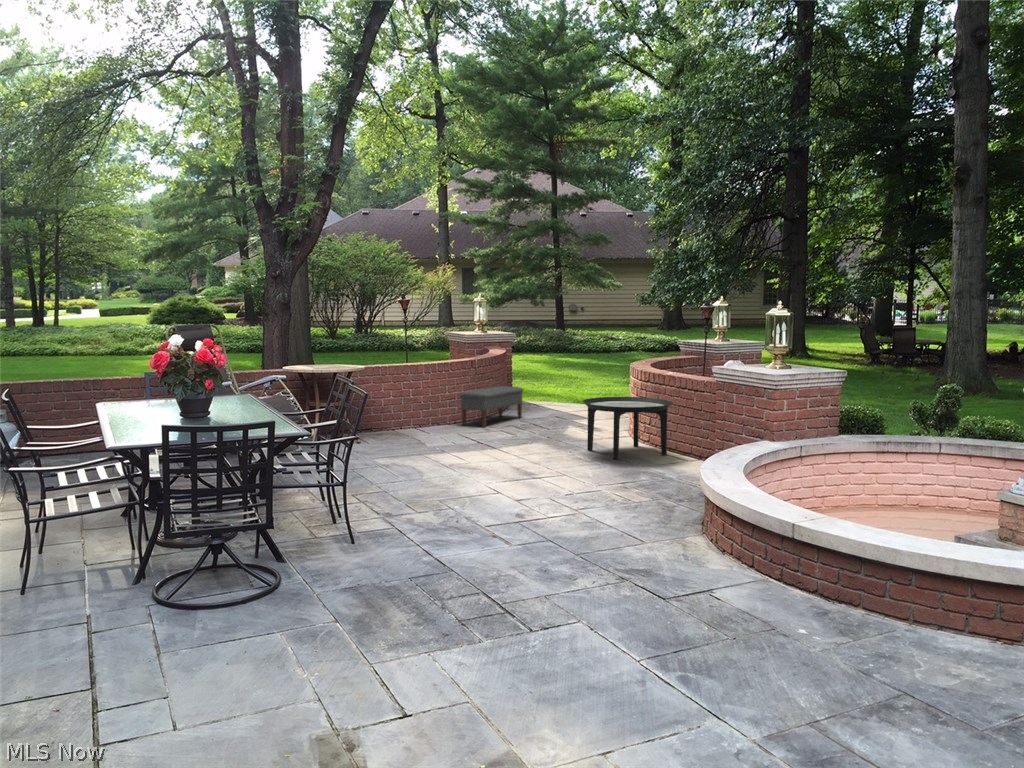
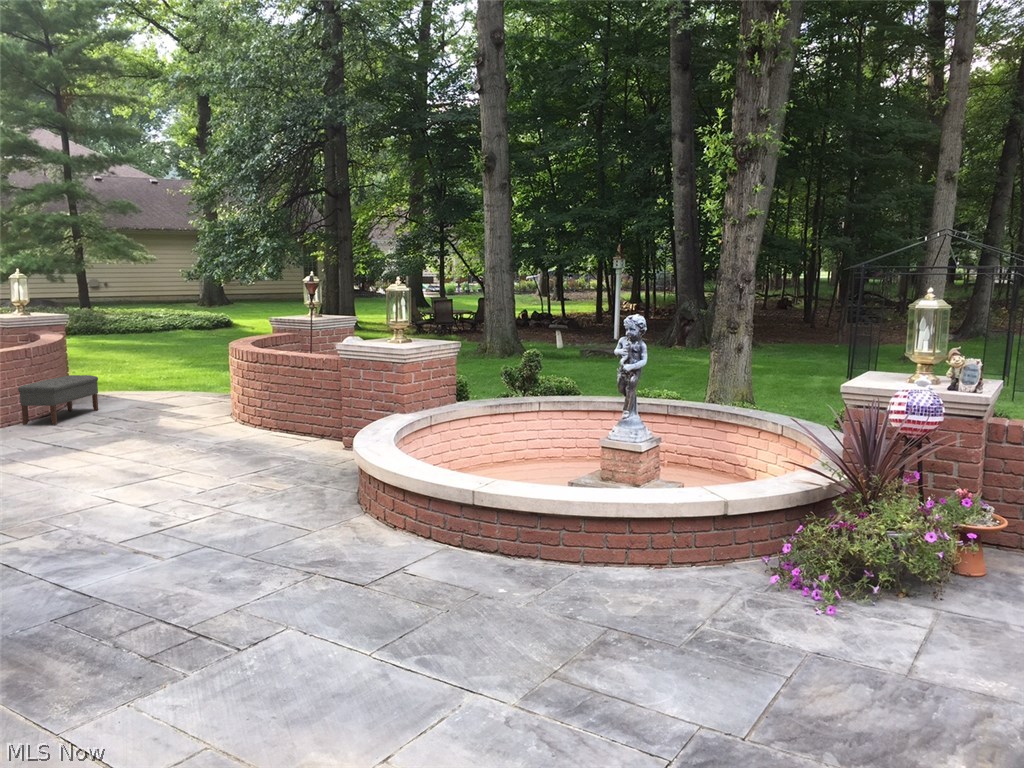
round table: present [583,397,672,460] -> none [190,379,289,447]

